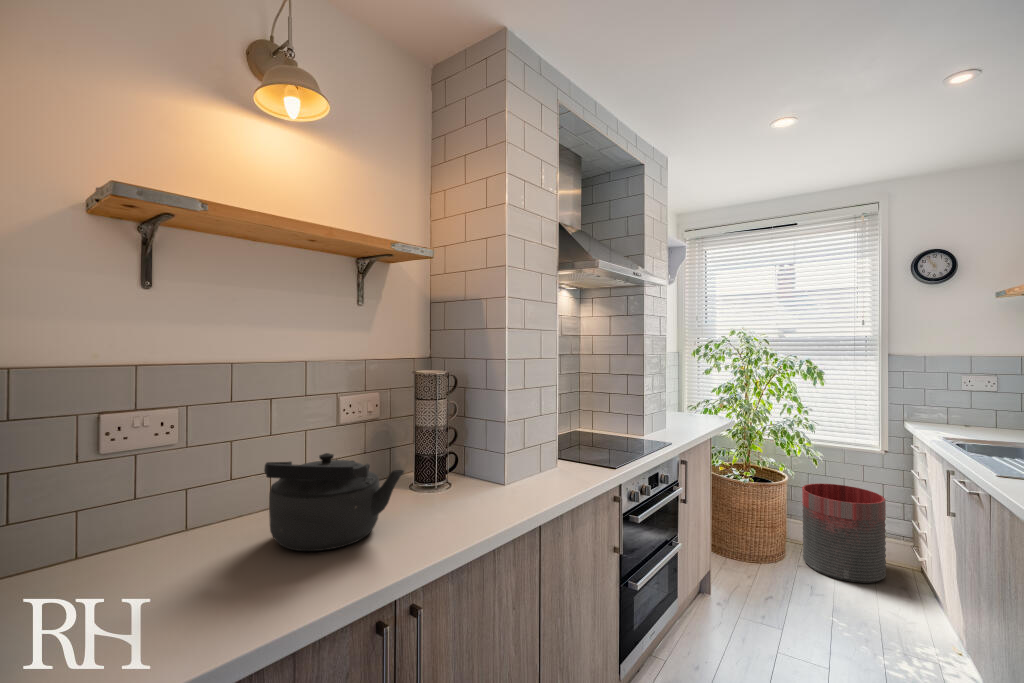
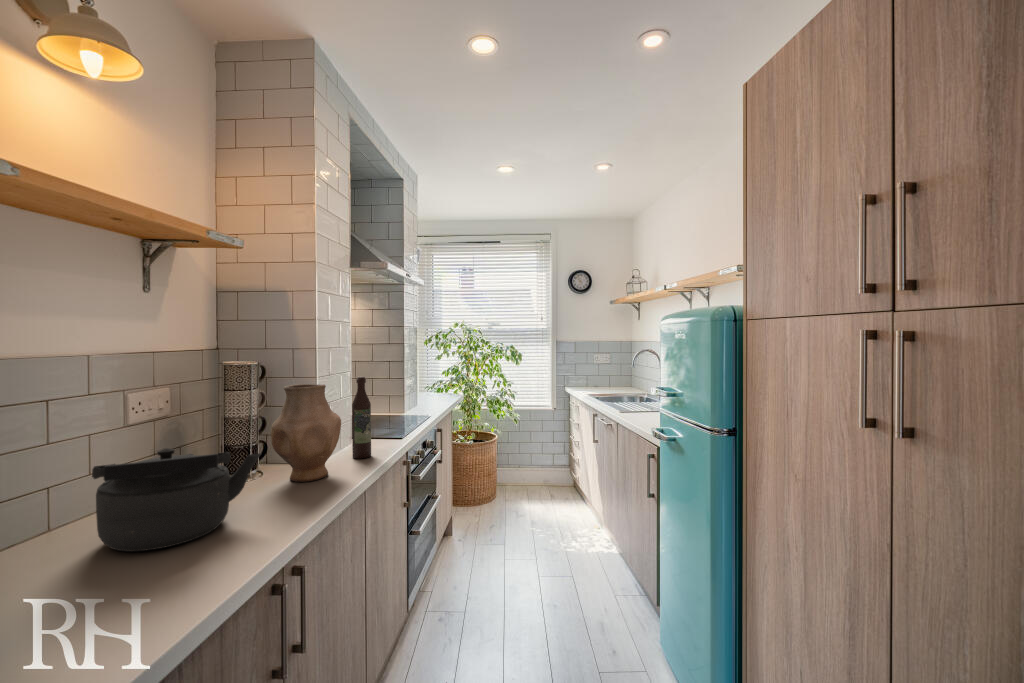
wine bottle: none [541,393,562,487] -> present [352,377,371,458]
vase: none [447,398,516,505] -> present [271,384,341,482]
trash can: present [802,483,886,583] -> none [508,436,558,503]

